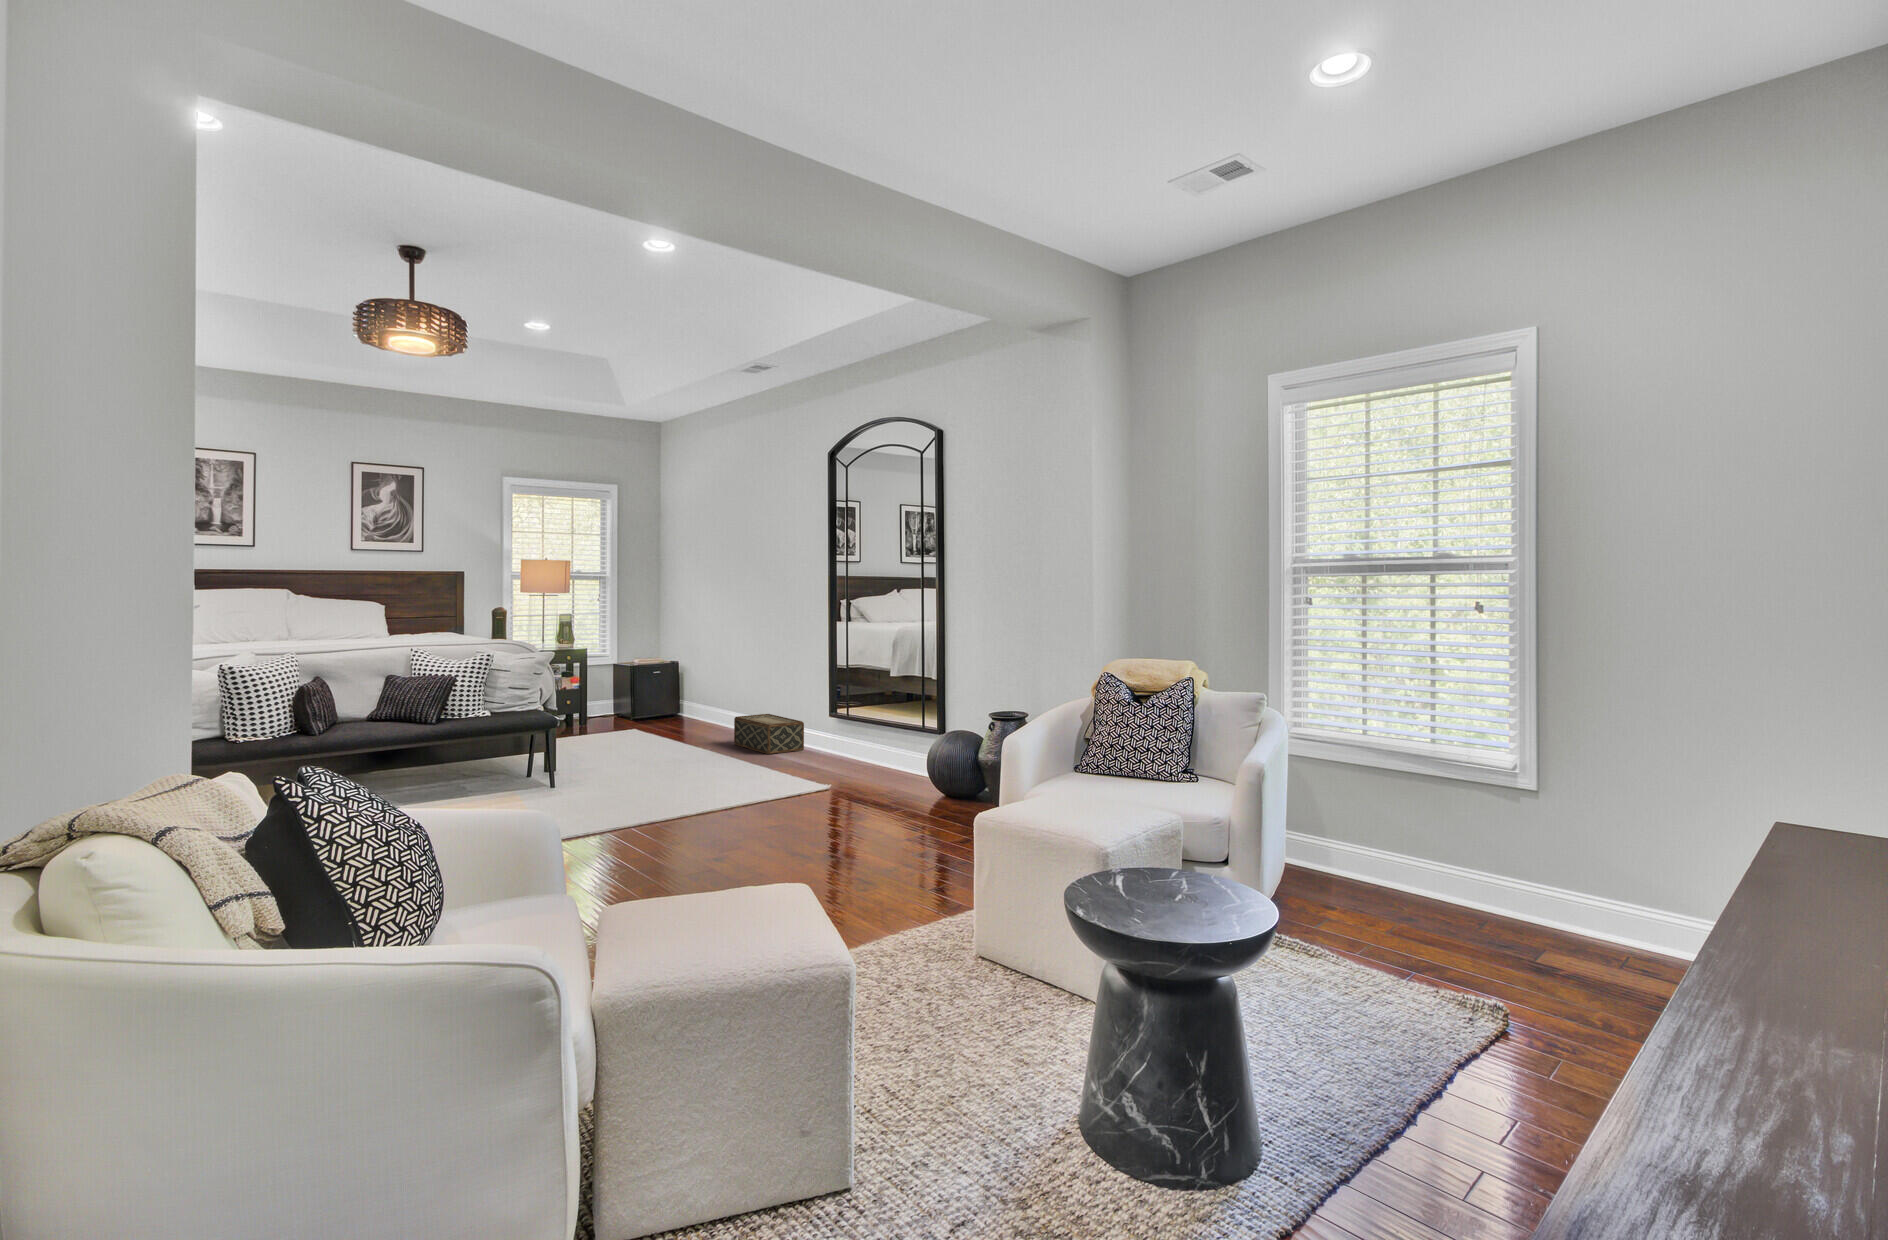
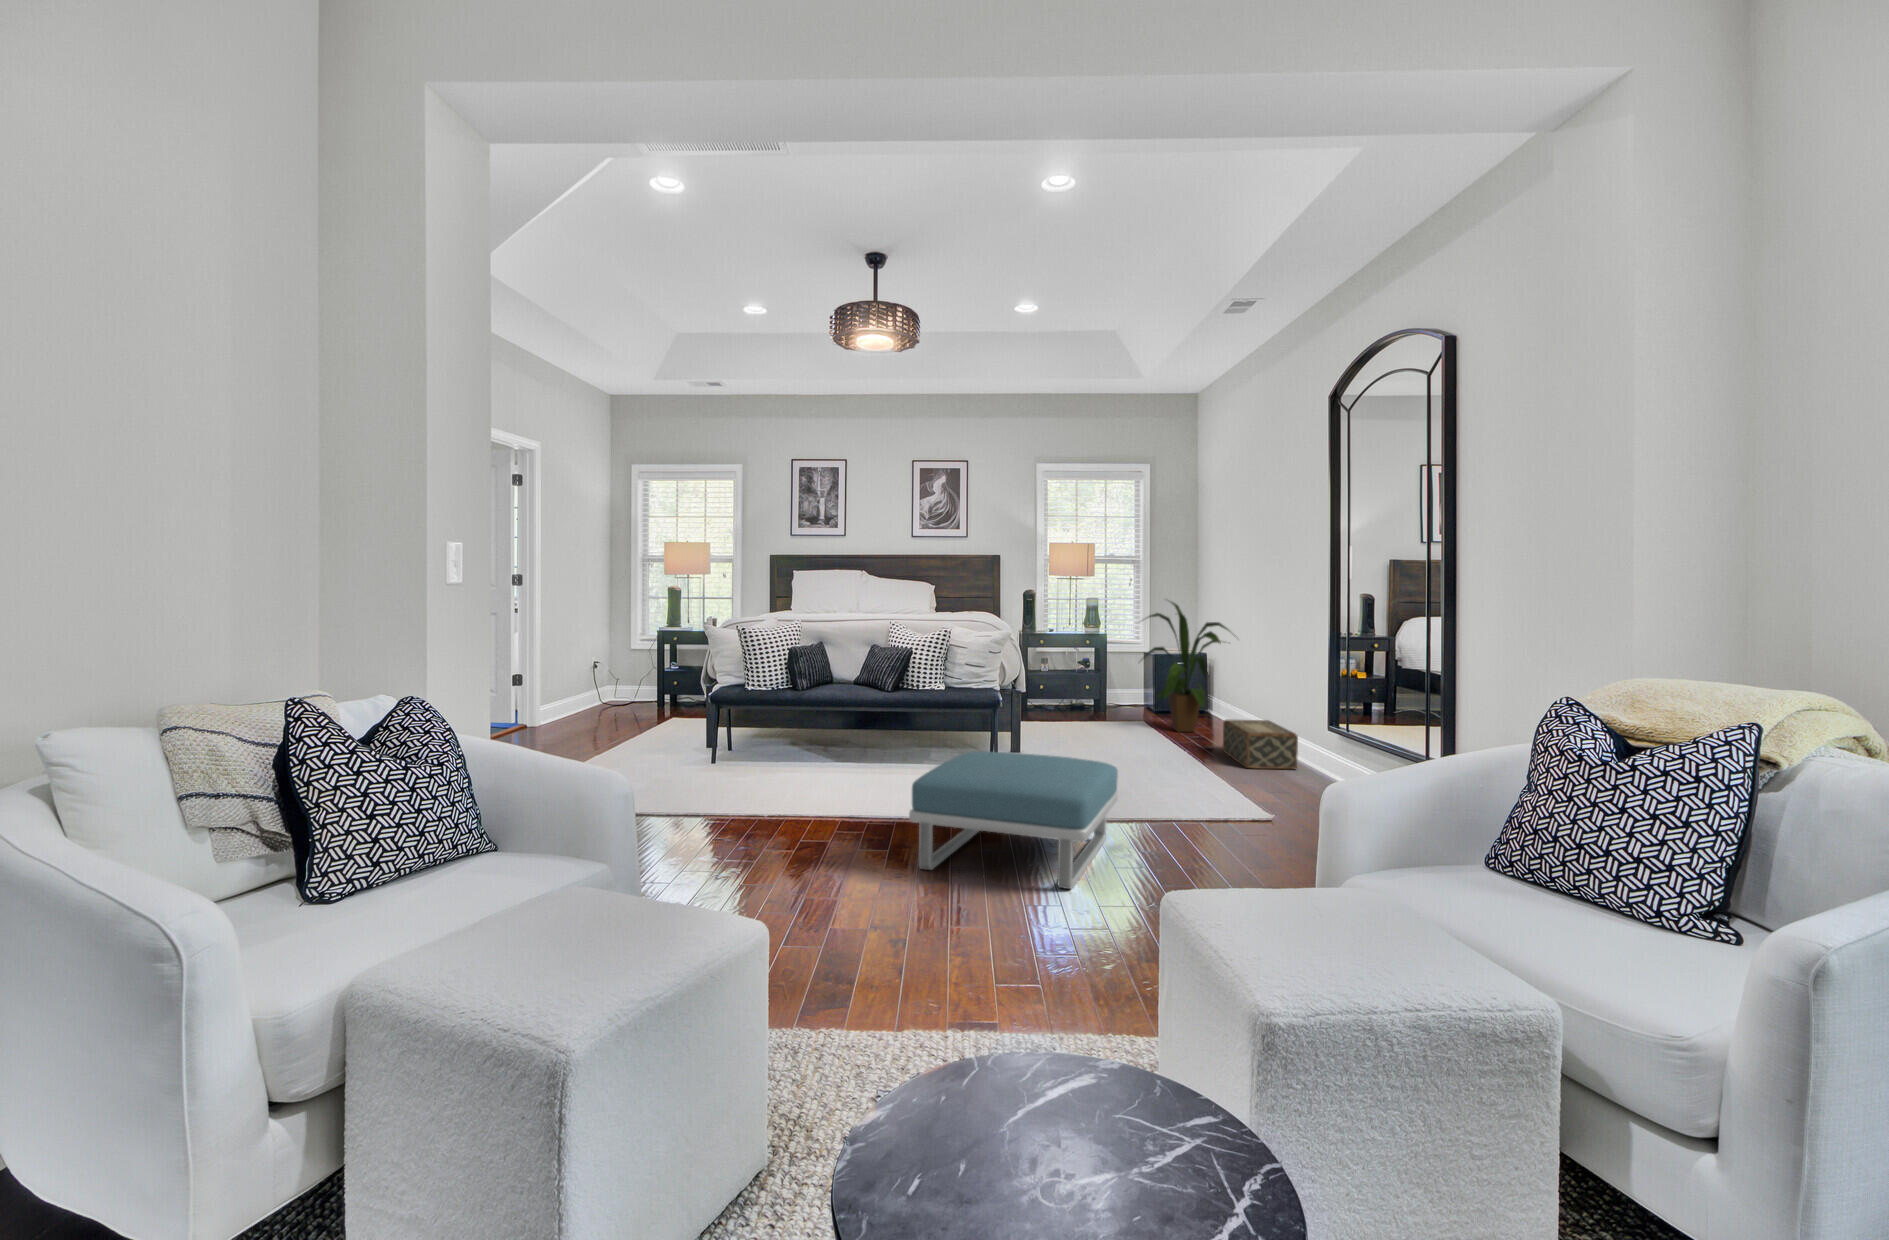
house plant: none [634,614,728,733] -> present [1145,602,1228,732]
footstool: none [609,757,775,871] -> present [909,751,1118,889]

